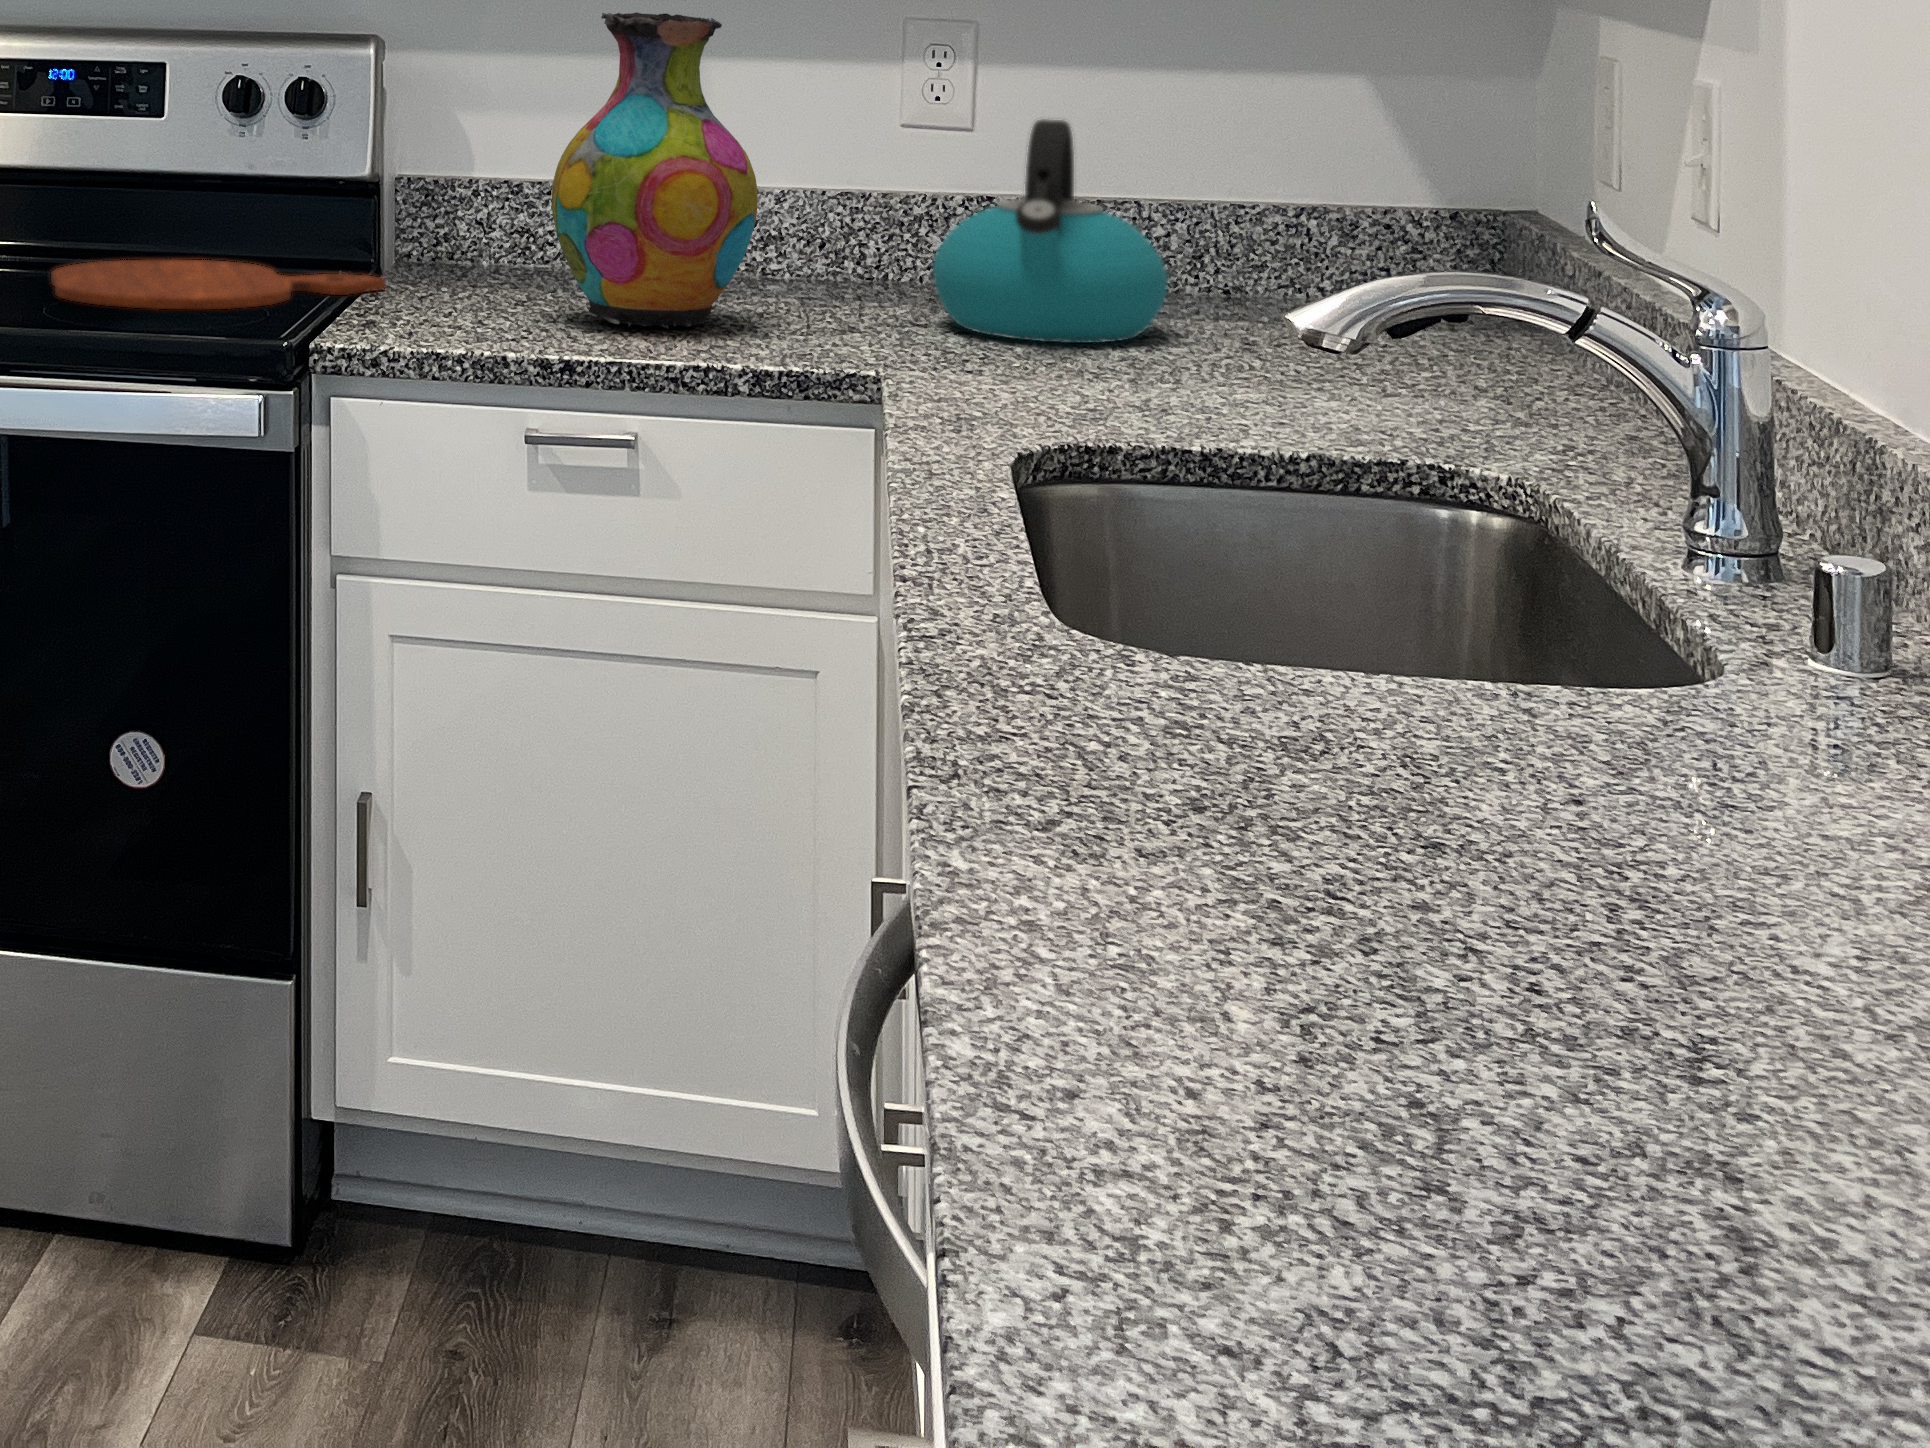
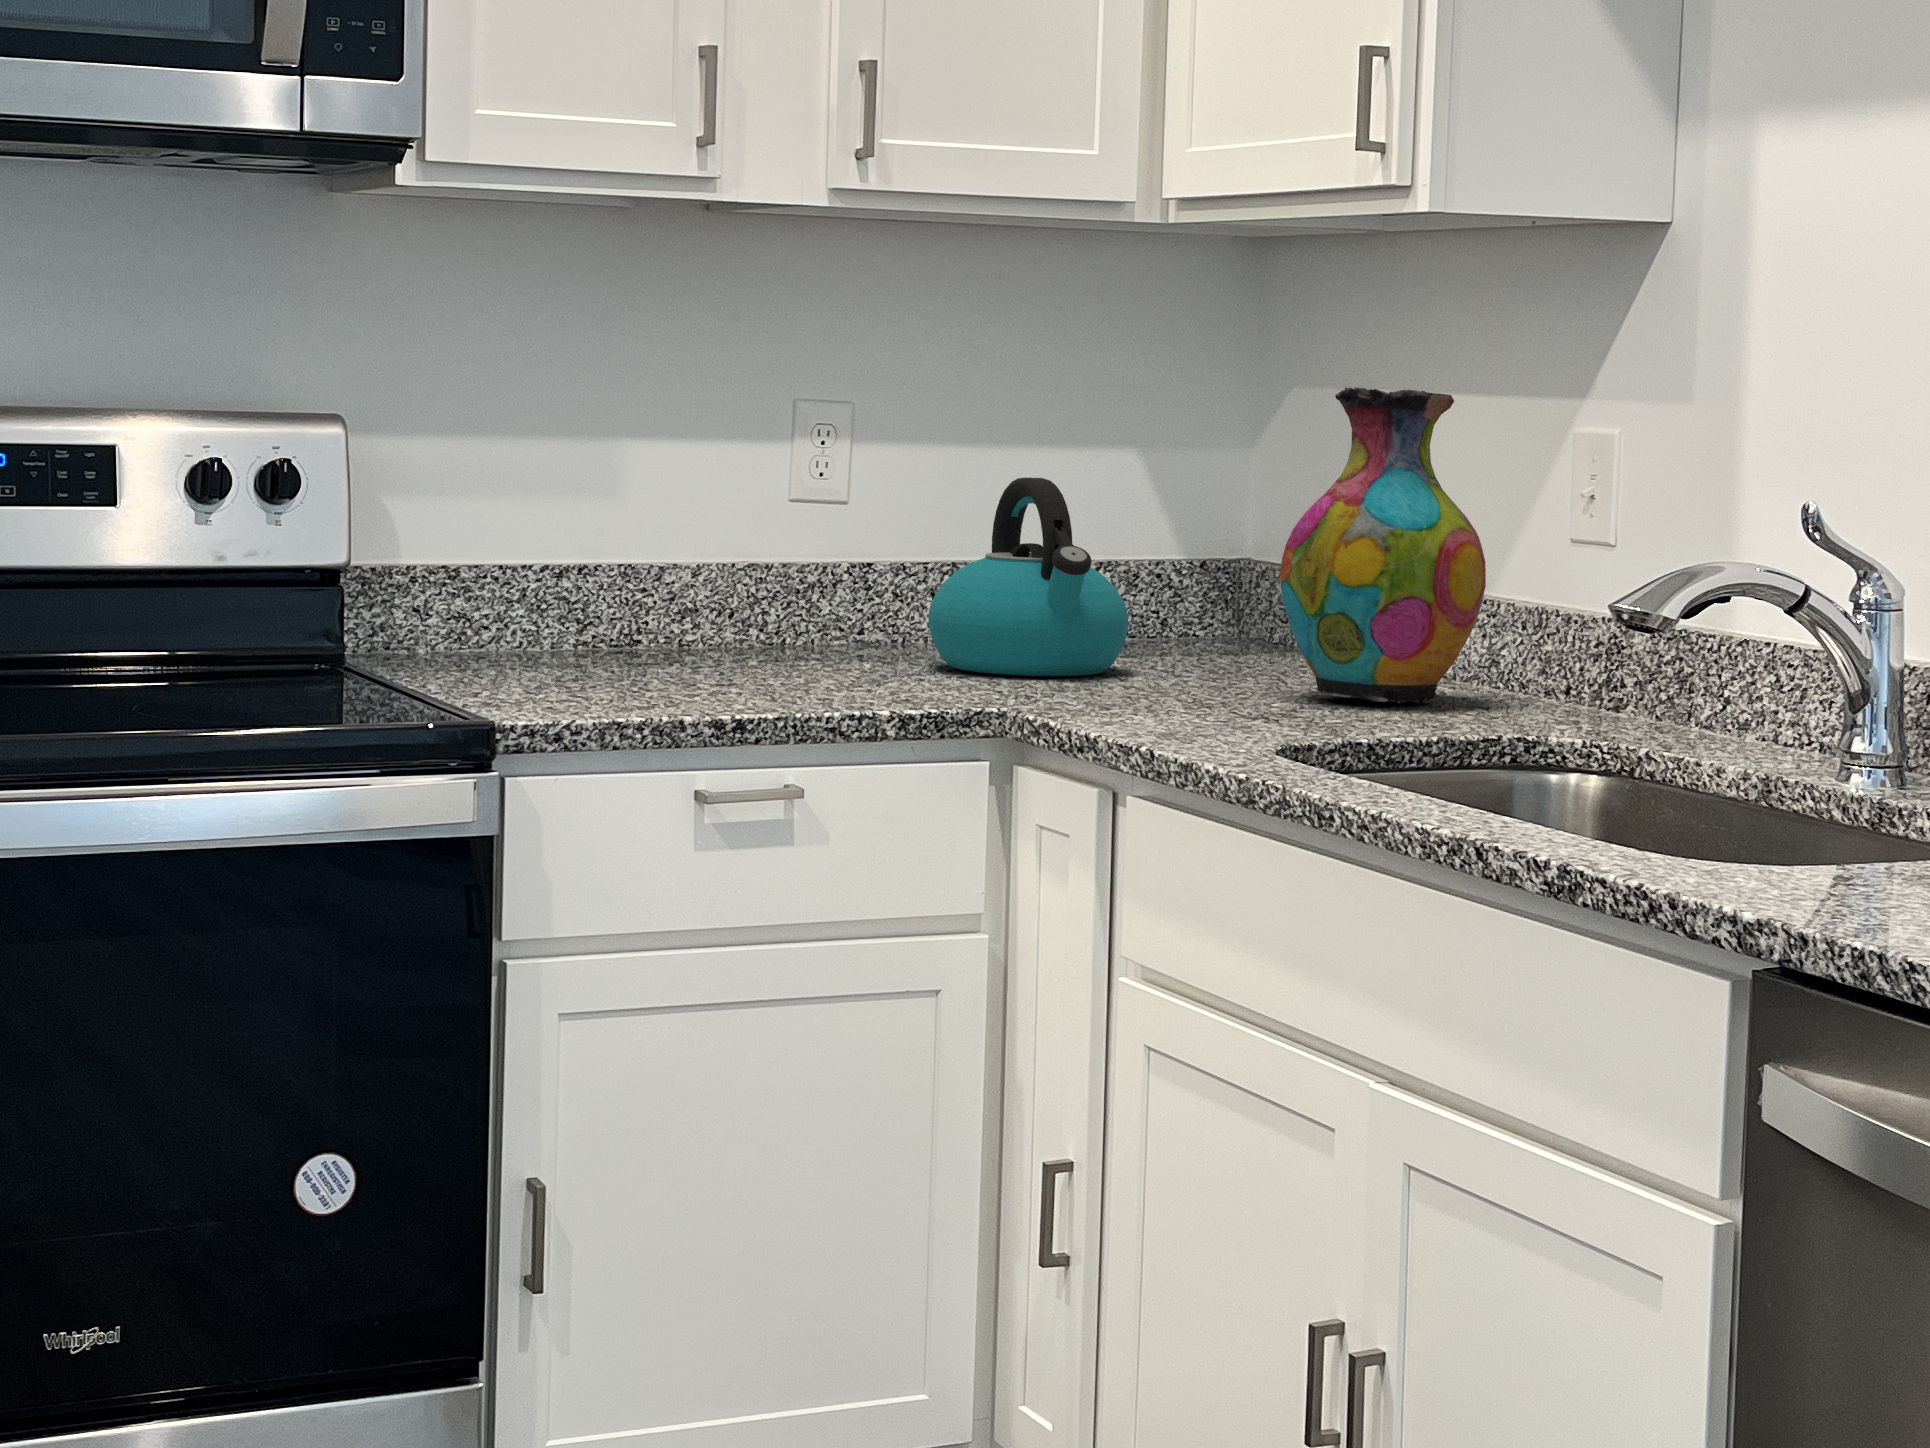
vase: present [551,12,758,328] -> present [1280,387,1486,703]
cutting board: present [51,260,385,309] -> none [61,660,410,703]

